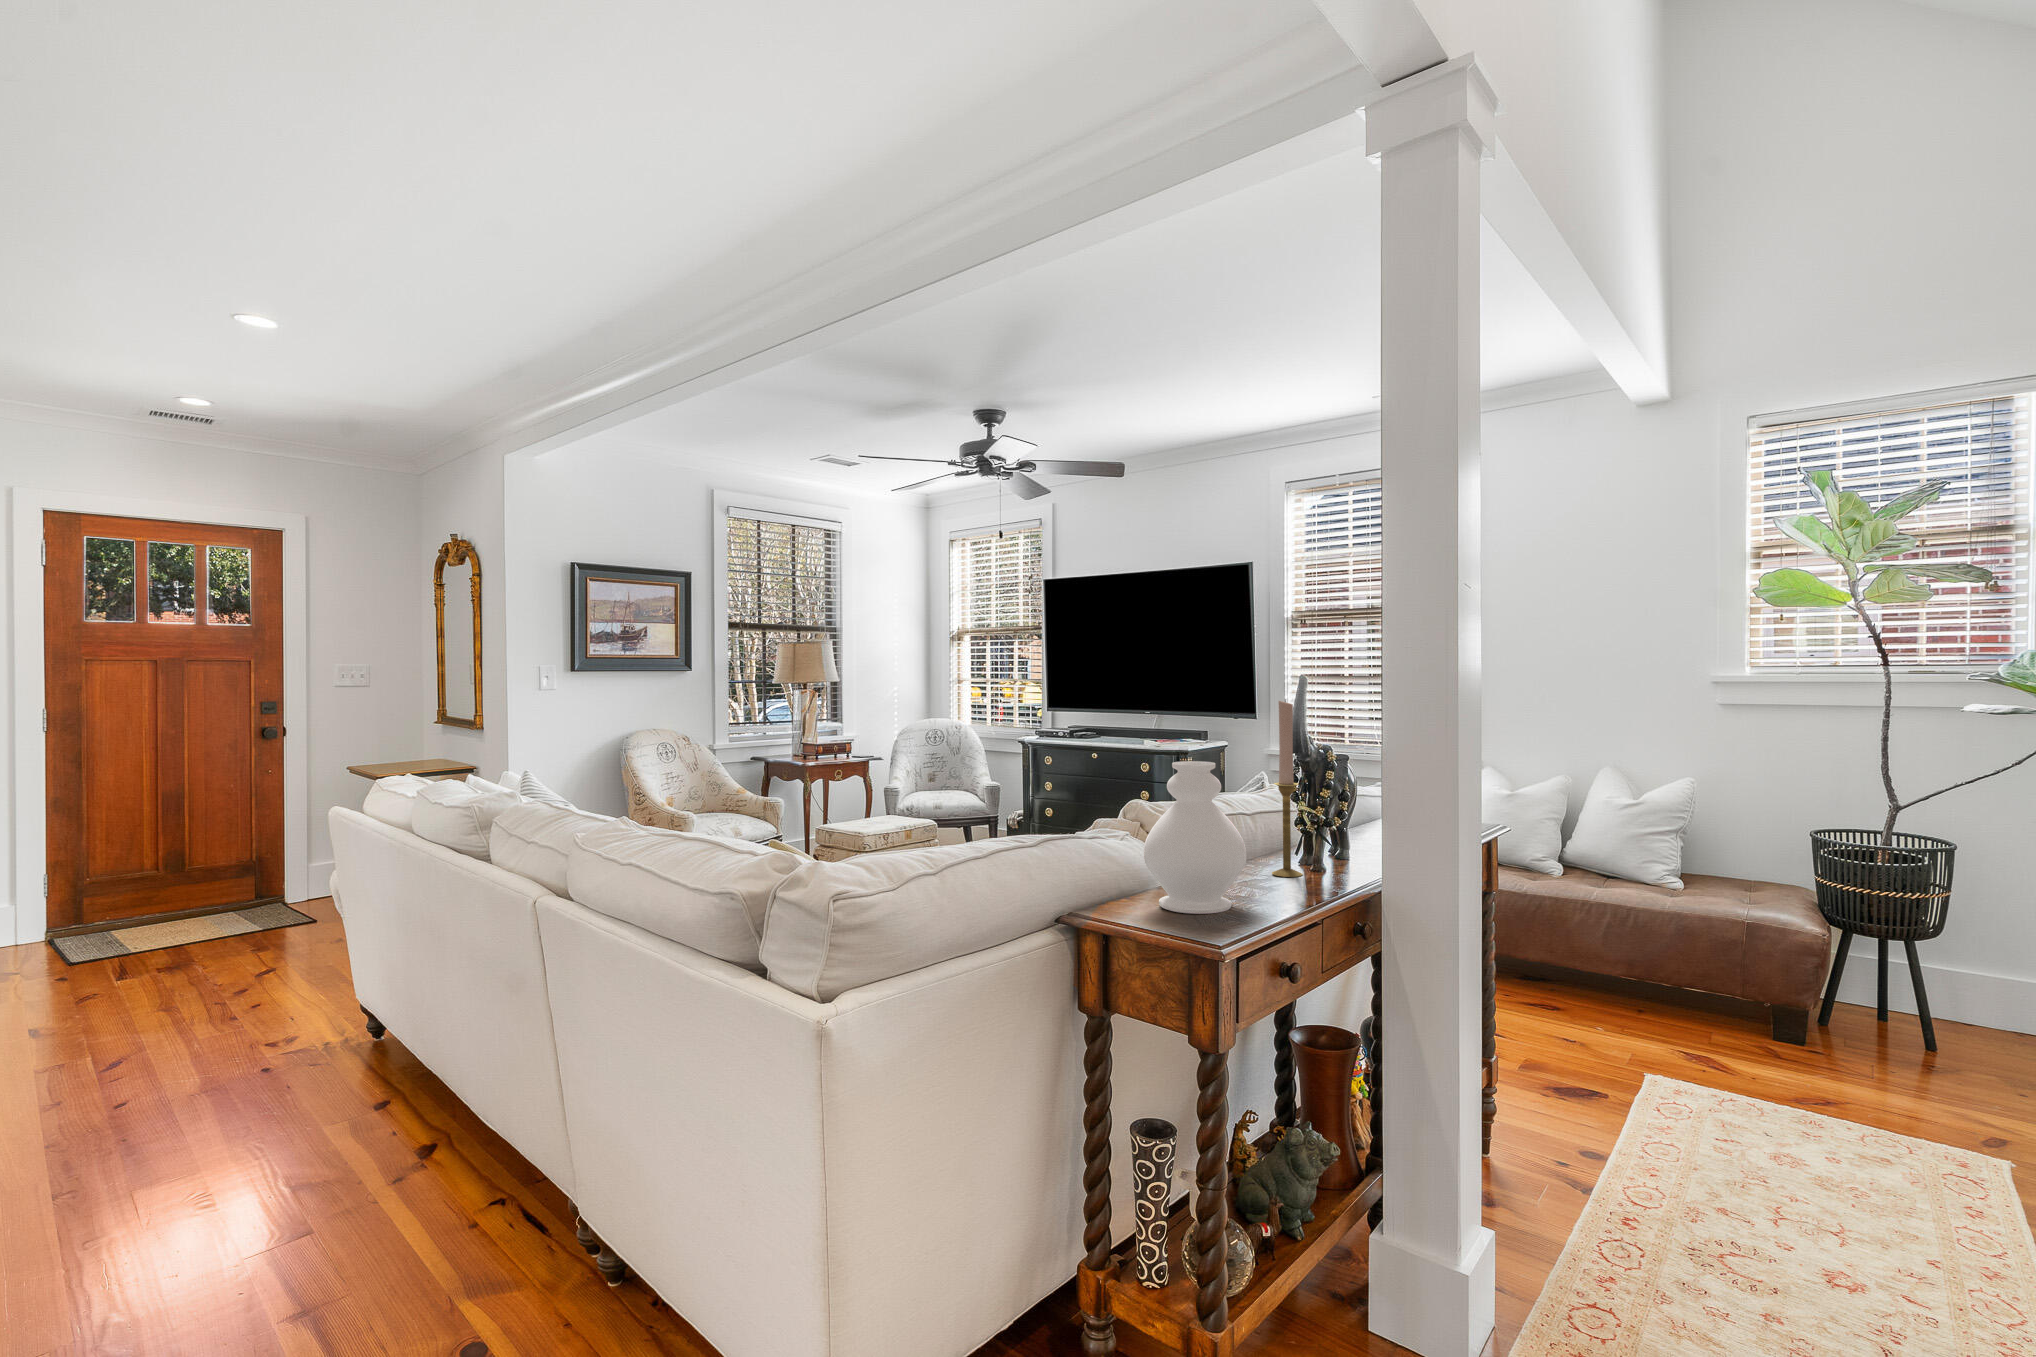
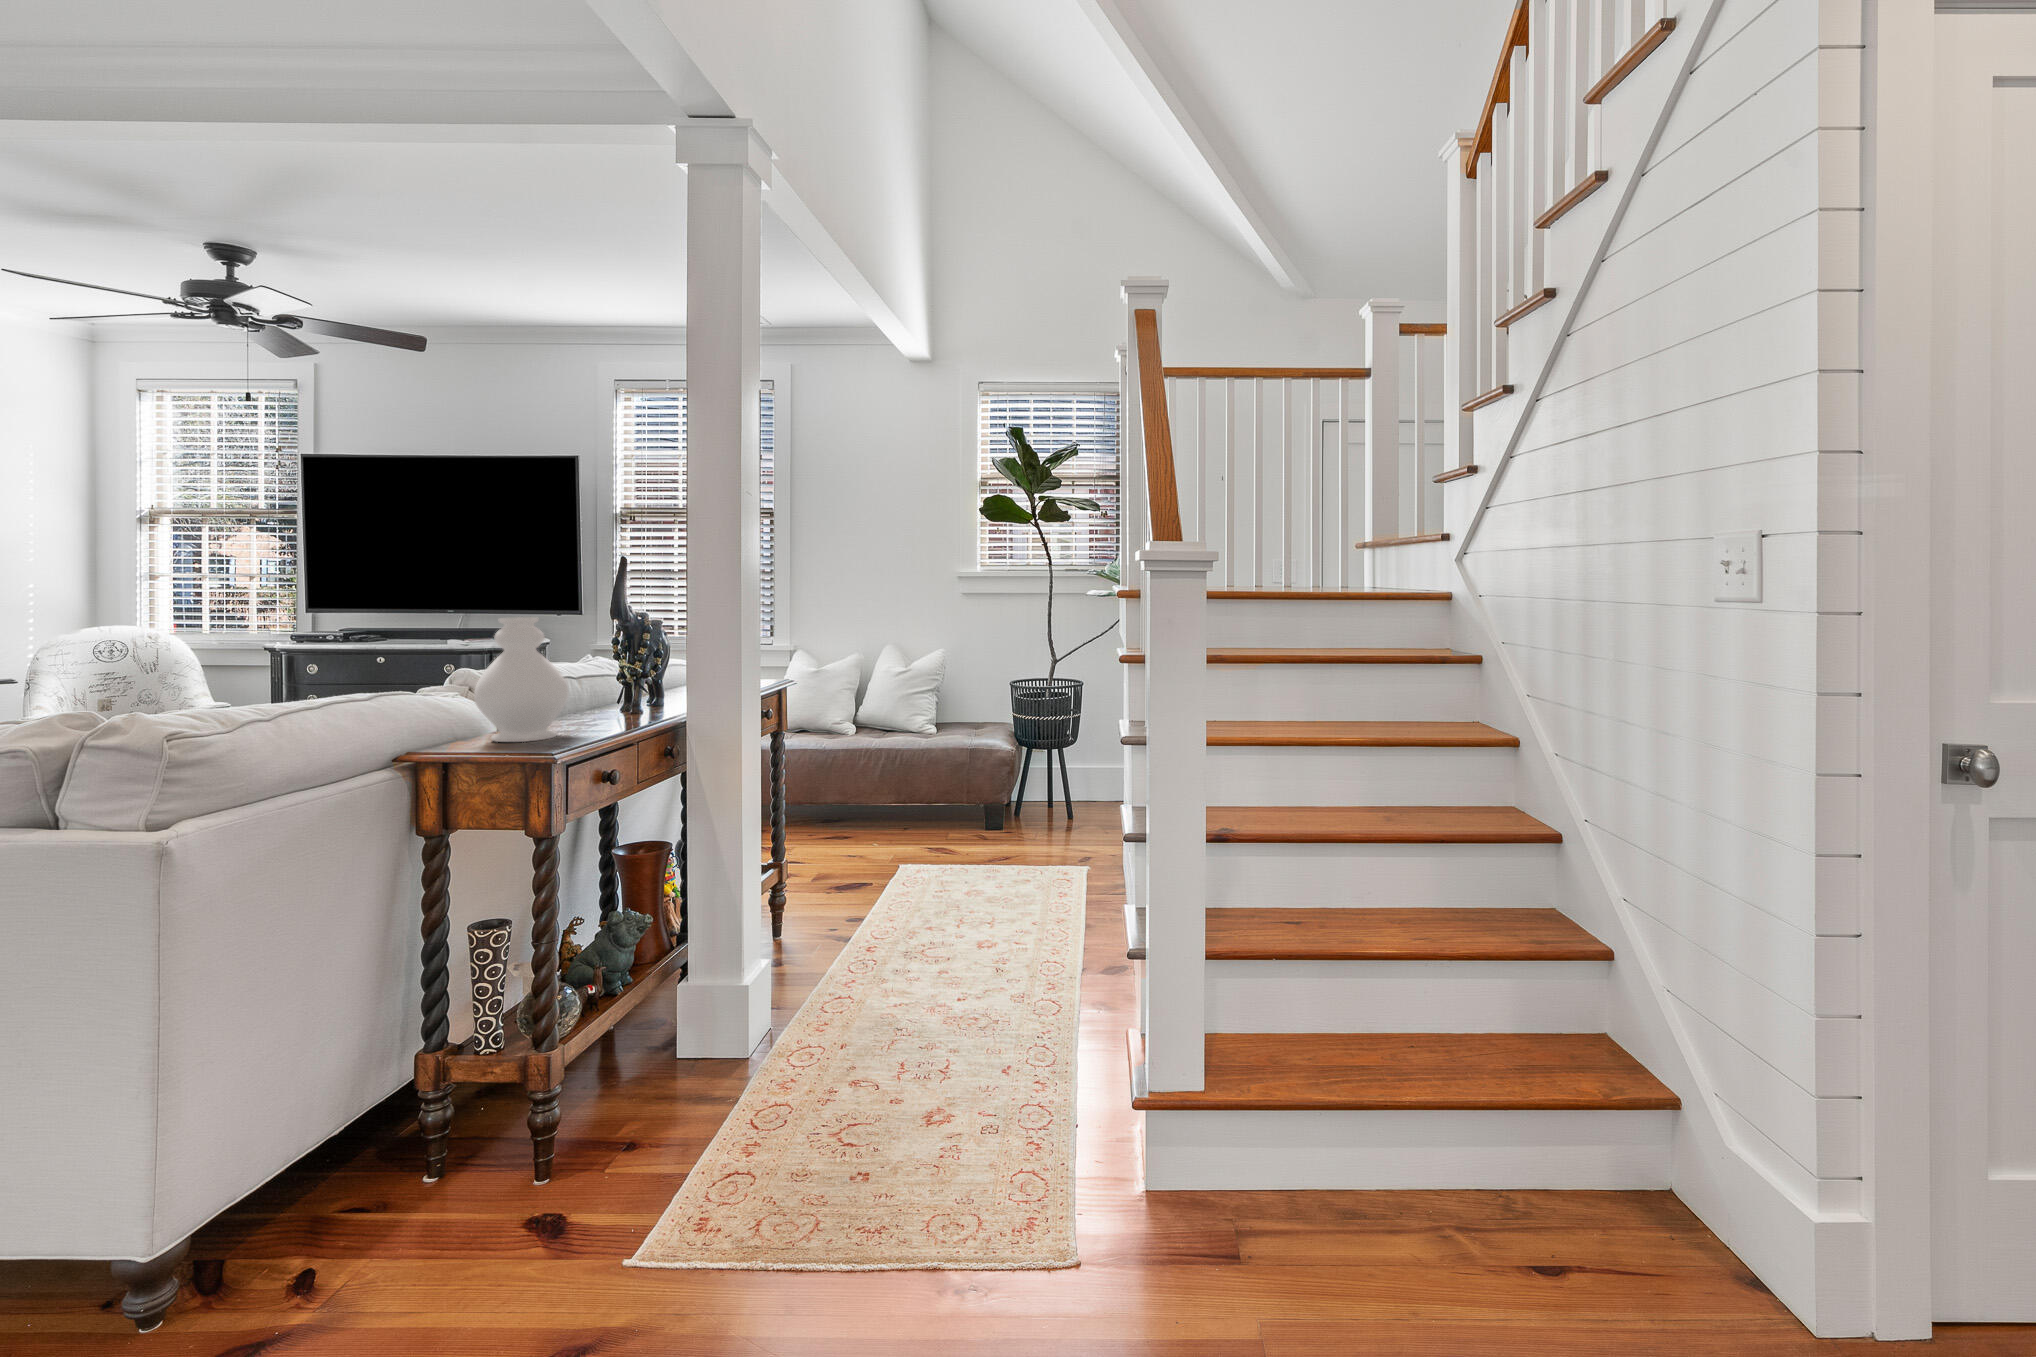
candlestick: present [1272,699,1302,877] -> none [593,569,620,717]

